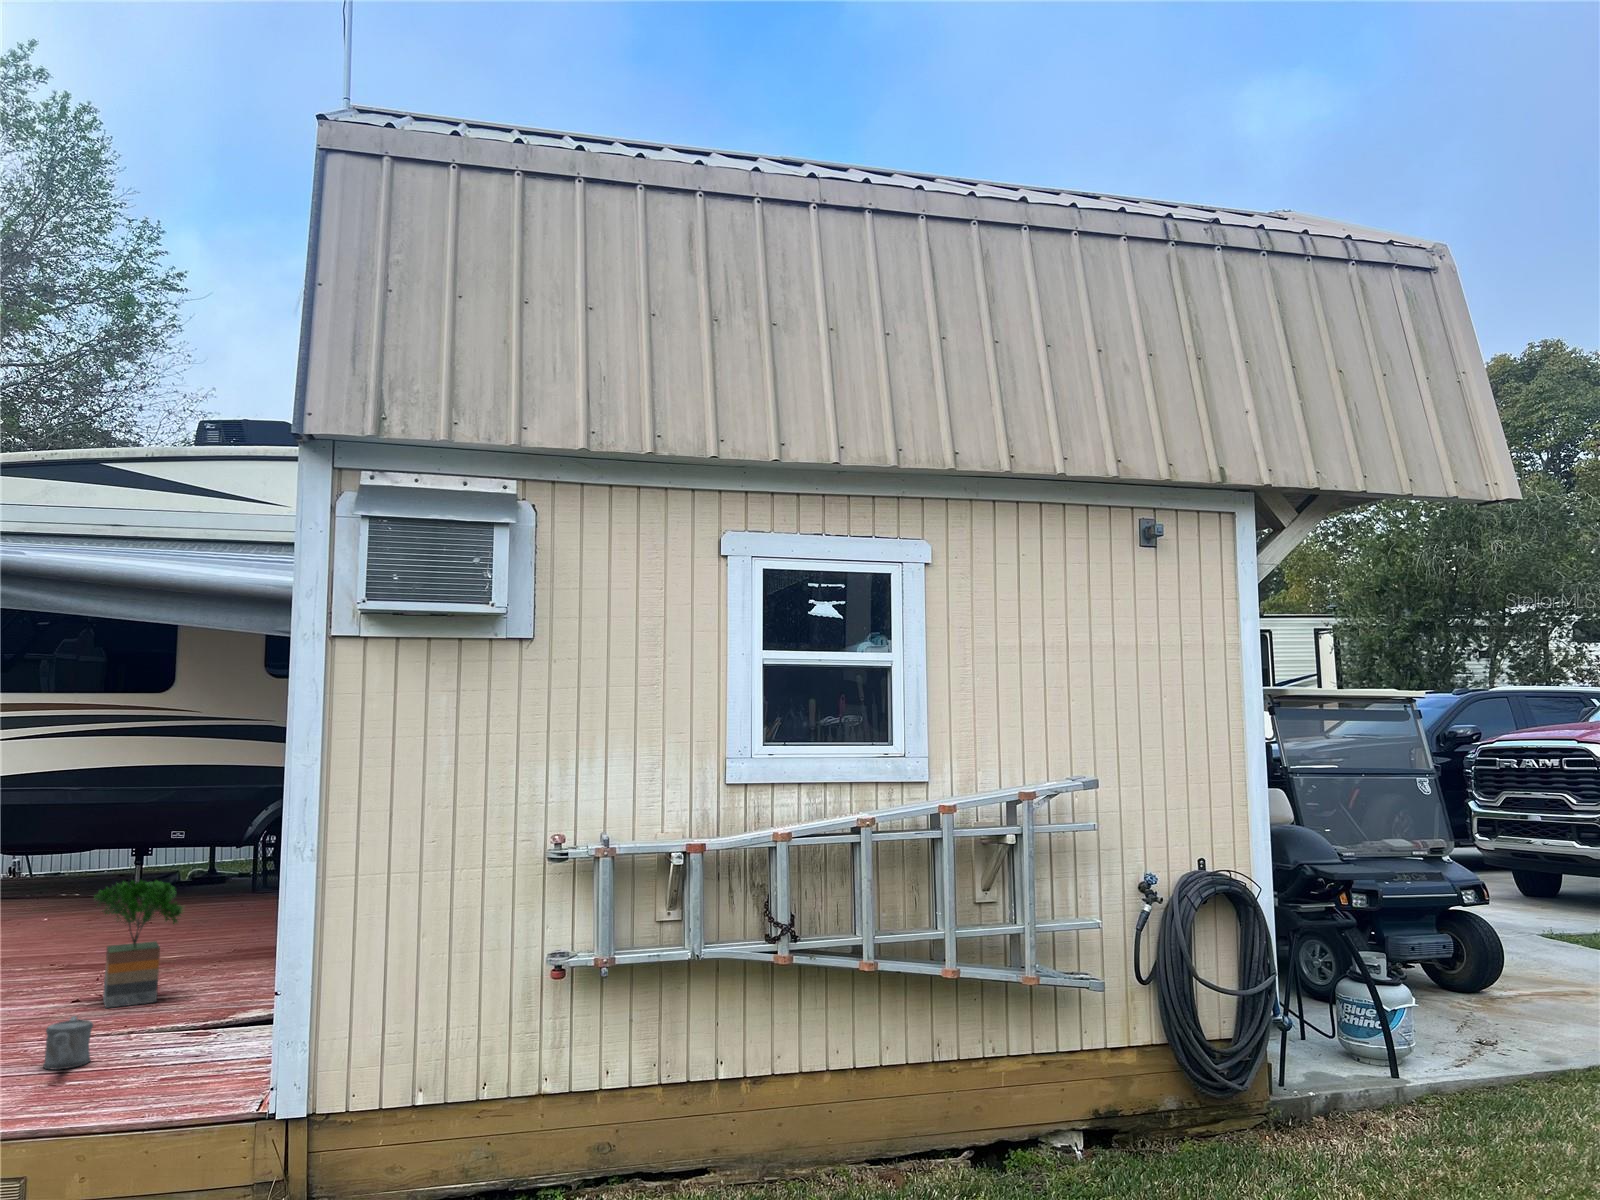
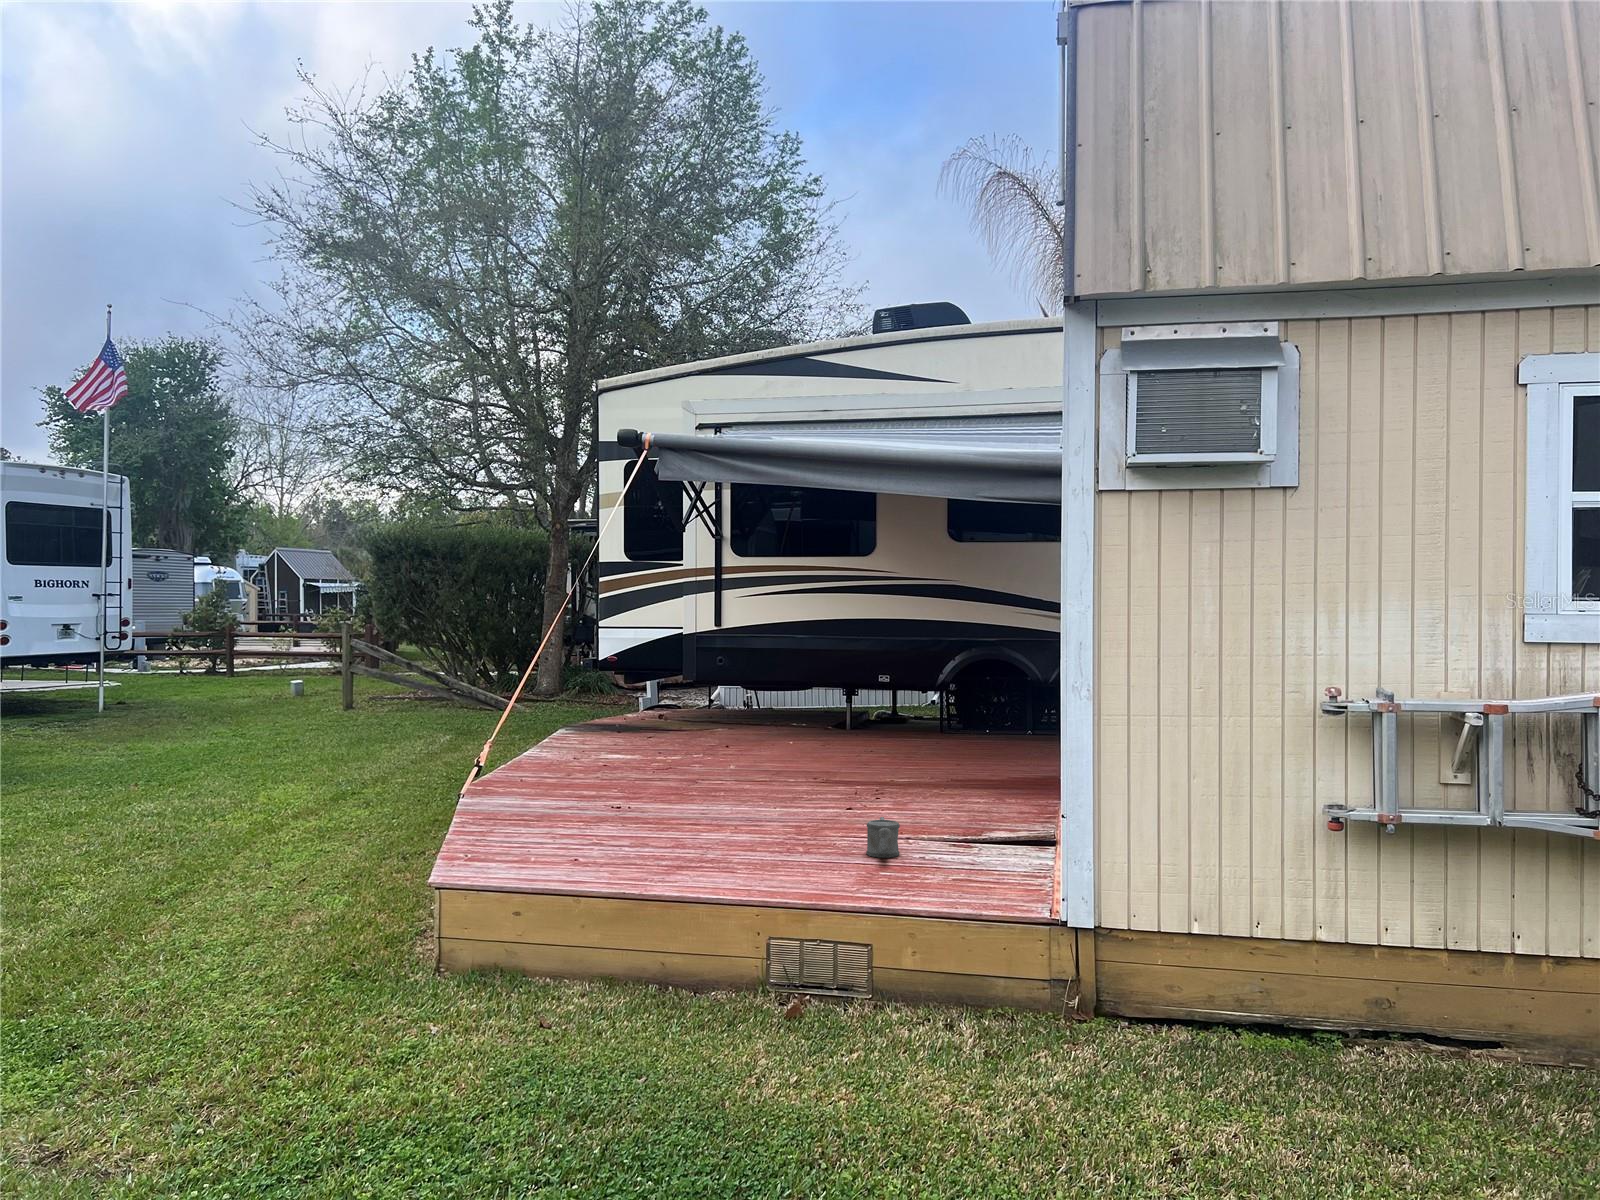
potted tree: present [95,880,183,1008] -> none [867,710,939,815]

